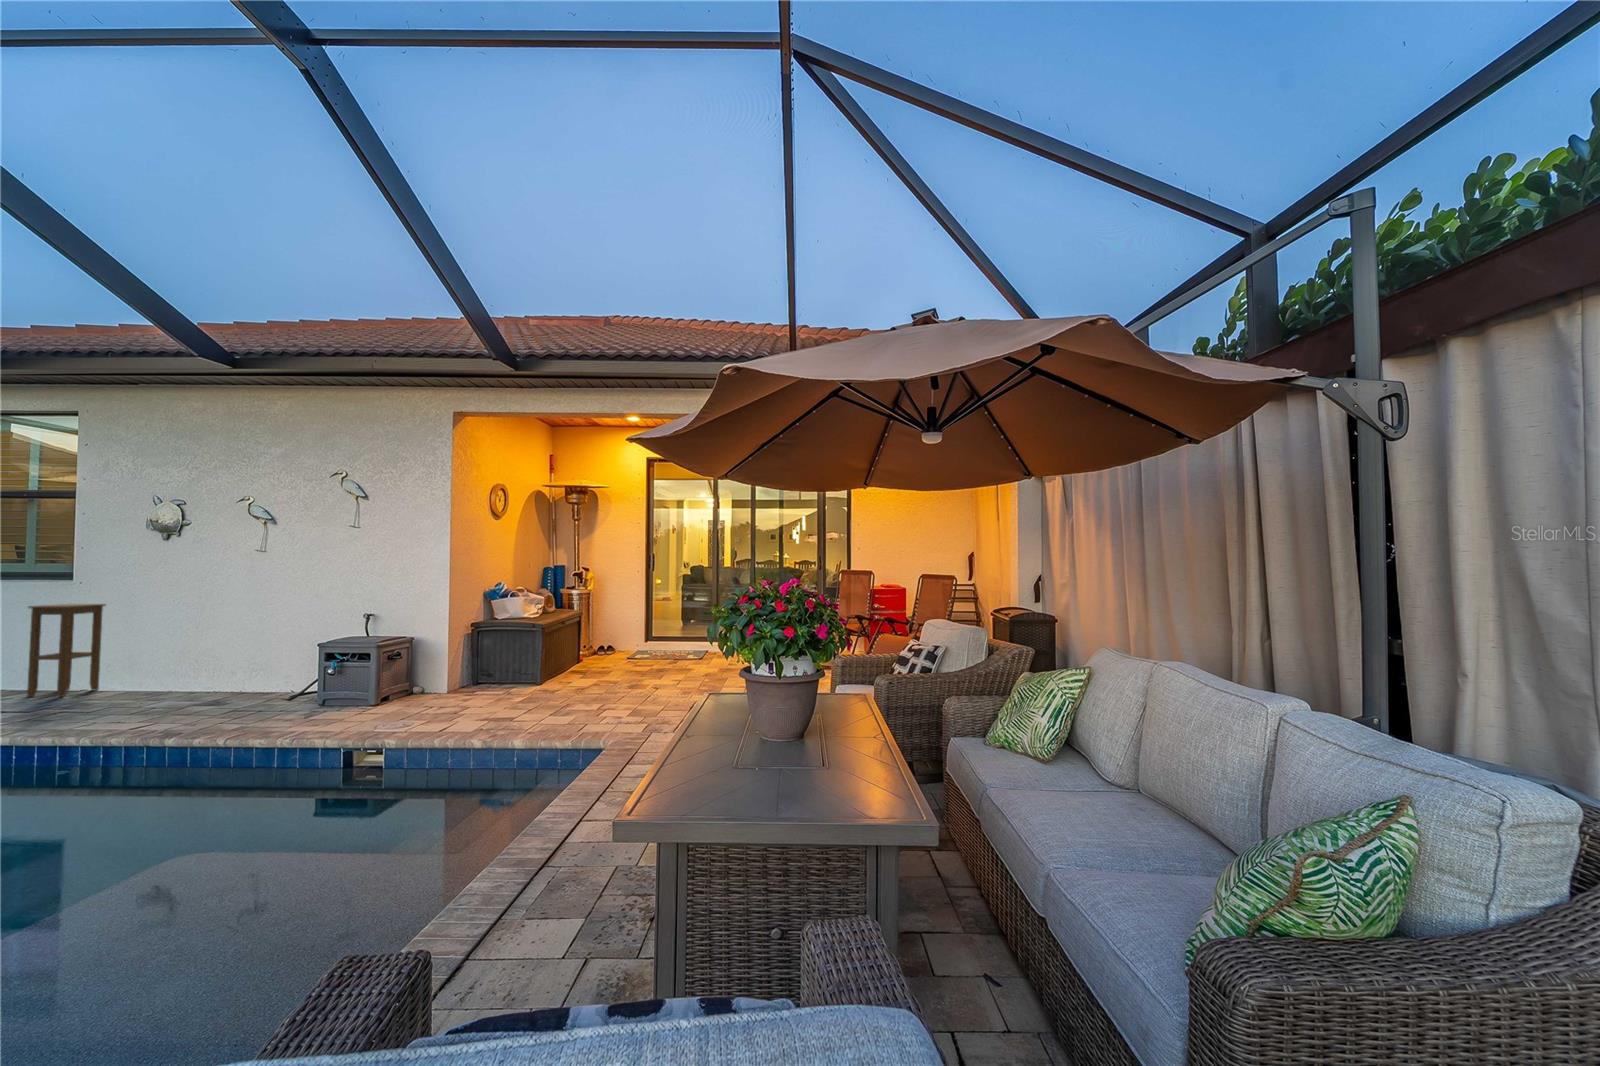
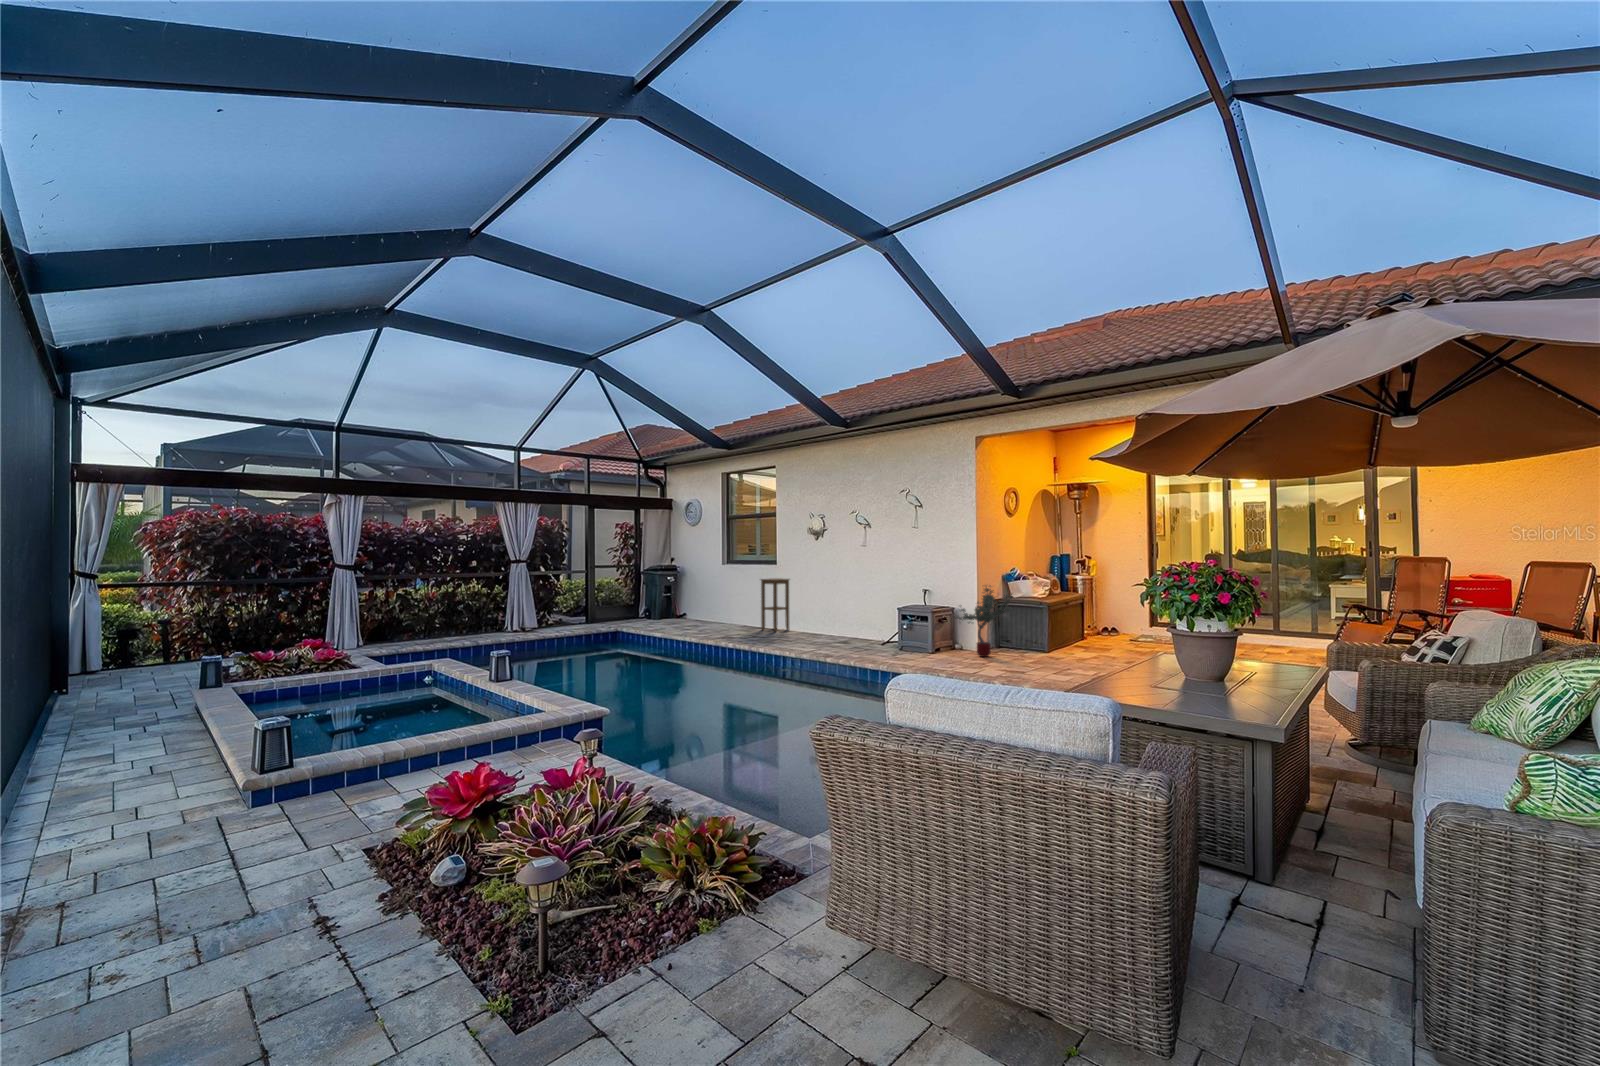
potted tree: none [410,604,499,703] -> present [955,585,1012,657]

